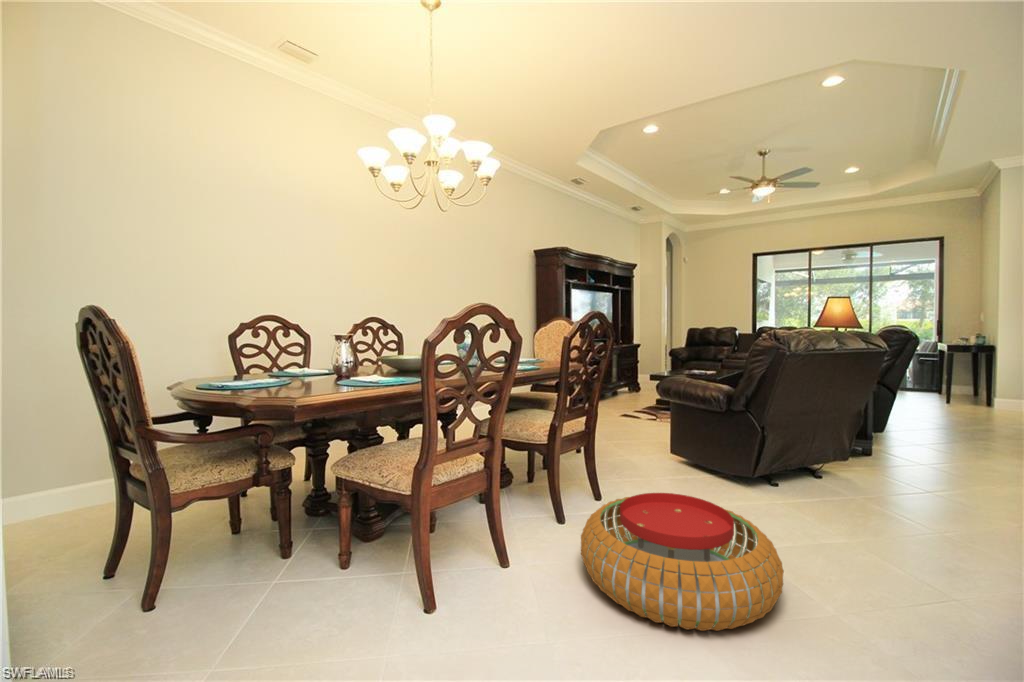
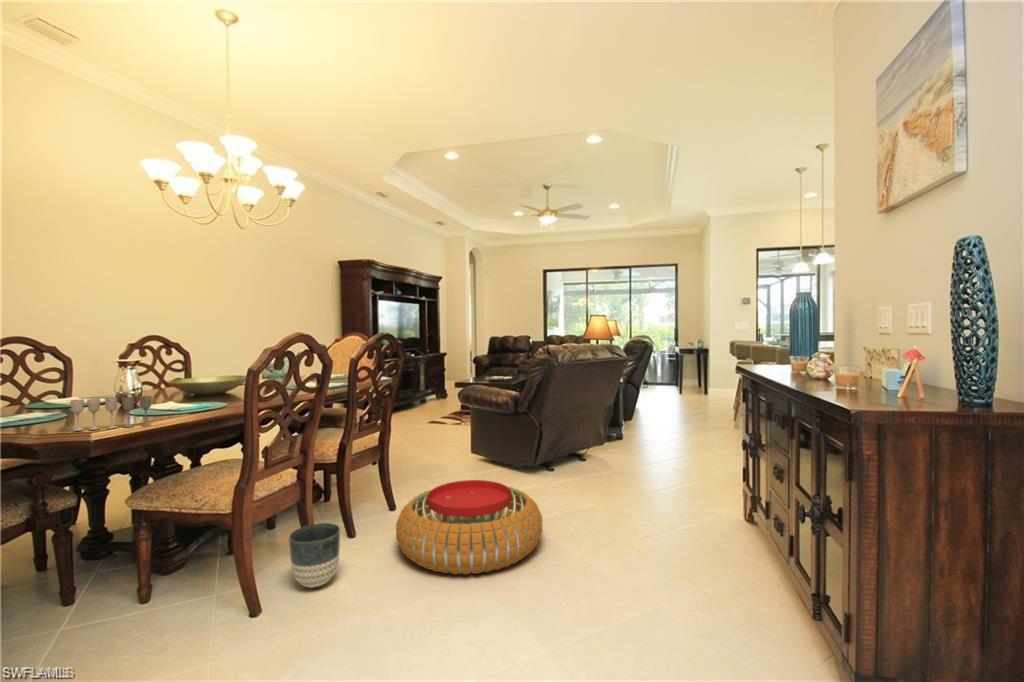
wine glass: none [262,367,329,398] -> present [71,396,152,431]
planter: none [462,521,516,597] -> present [289,523,340,588]

